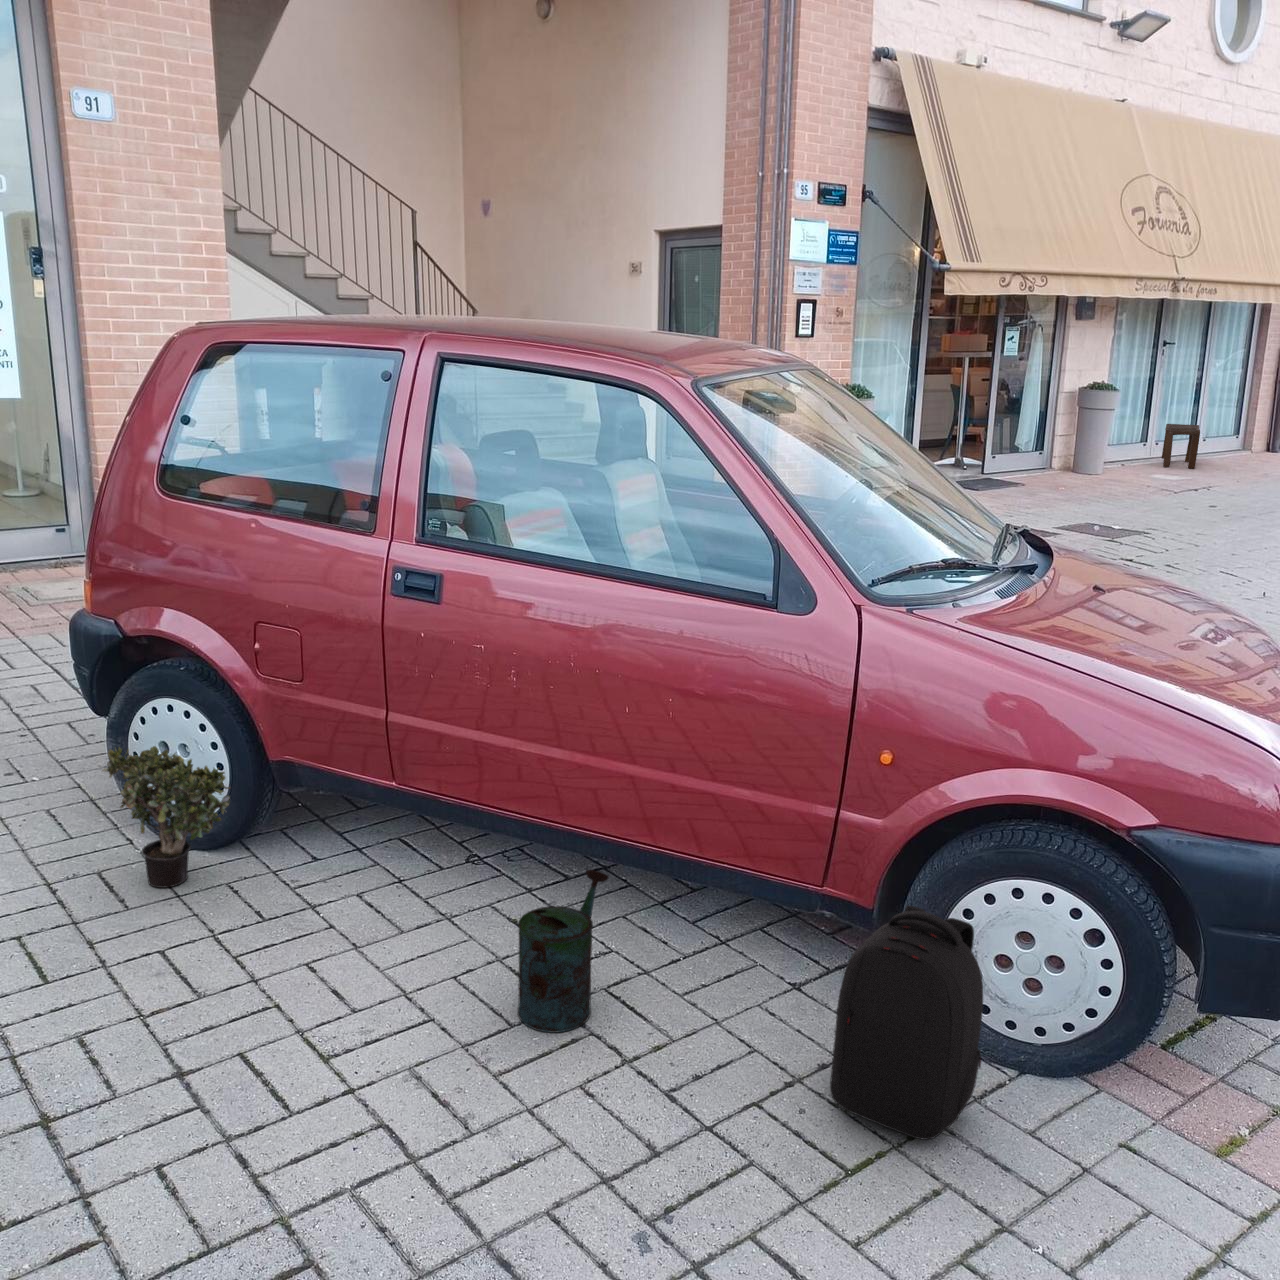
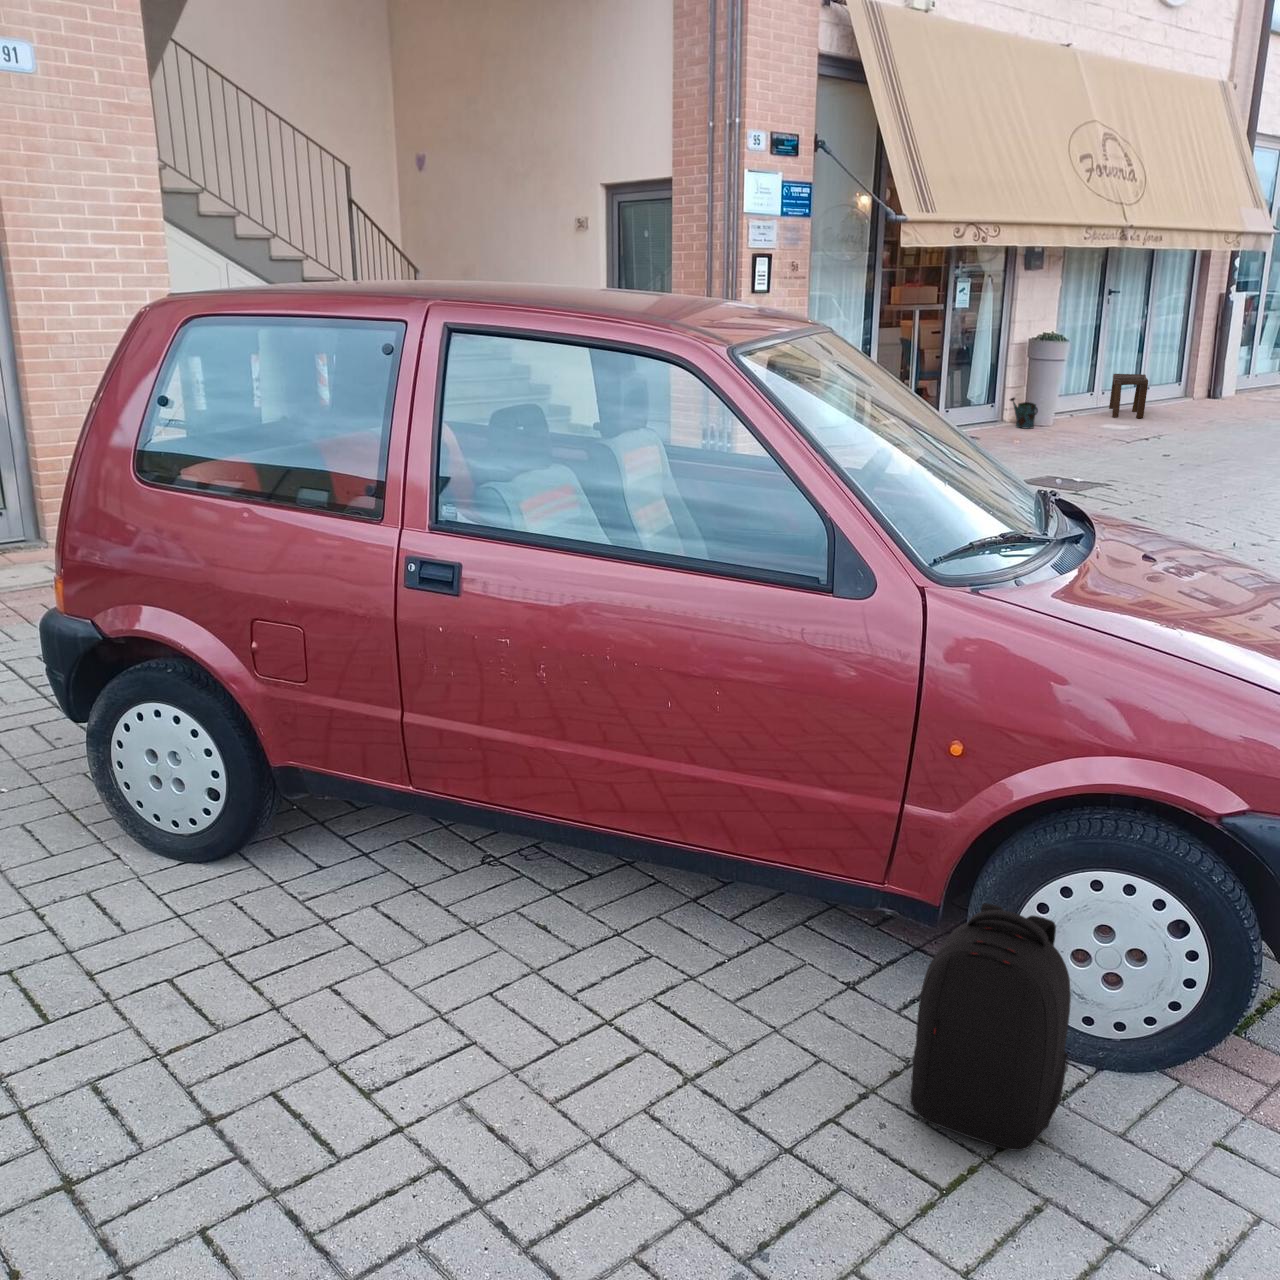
potted plant: present [102,746,230,888] -> none [88,756,230,908]
watering can: present [518,870,608,1032] -> present [1010,398,1038,429]

